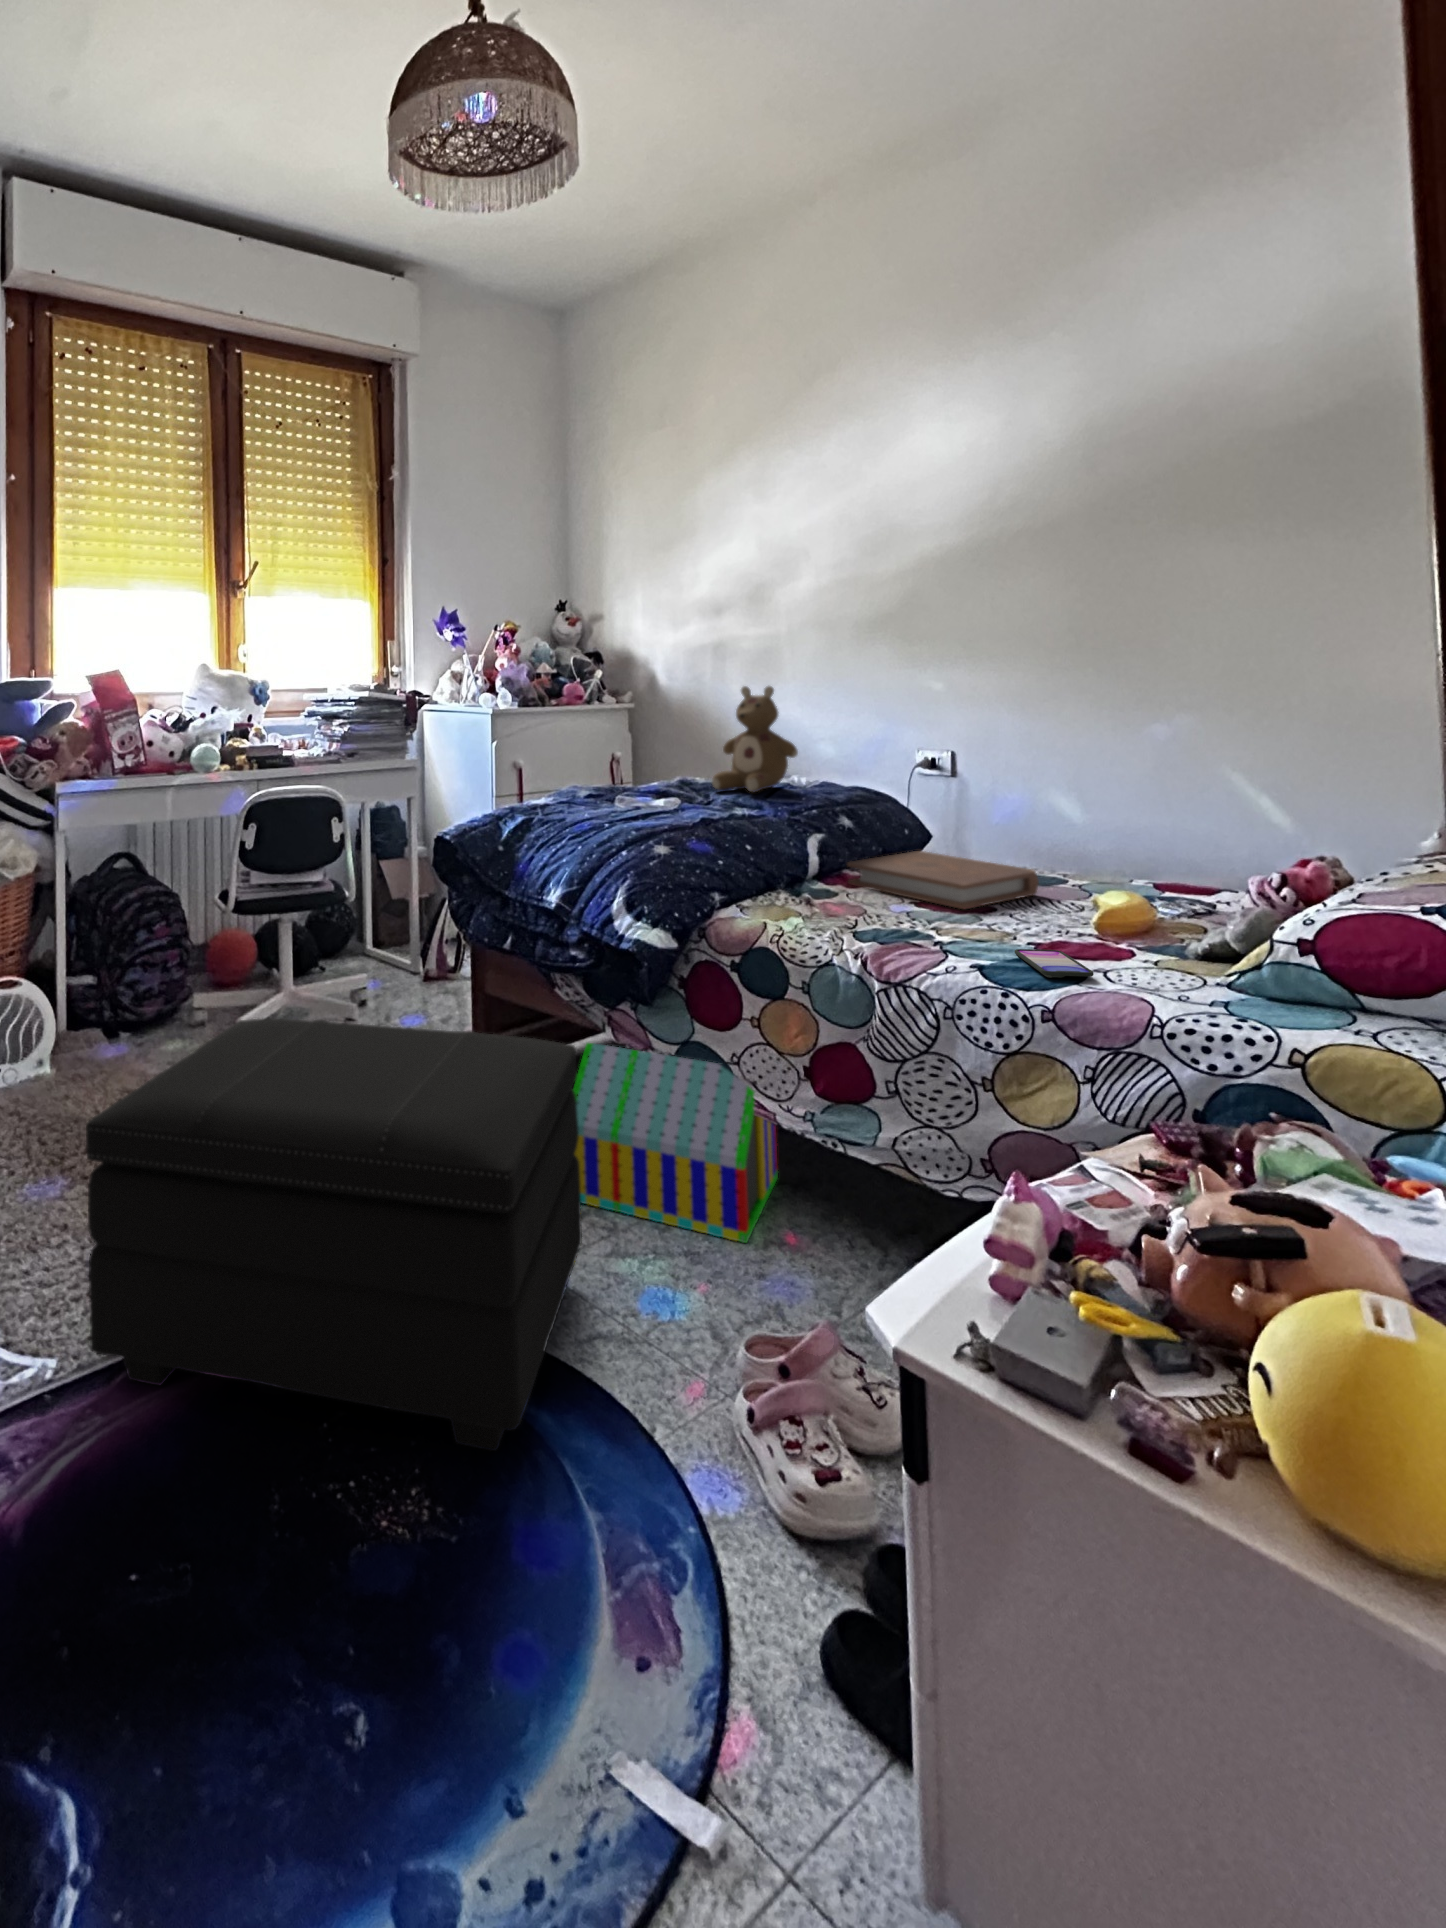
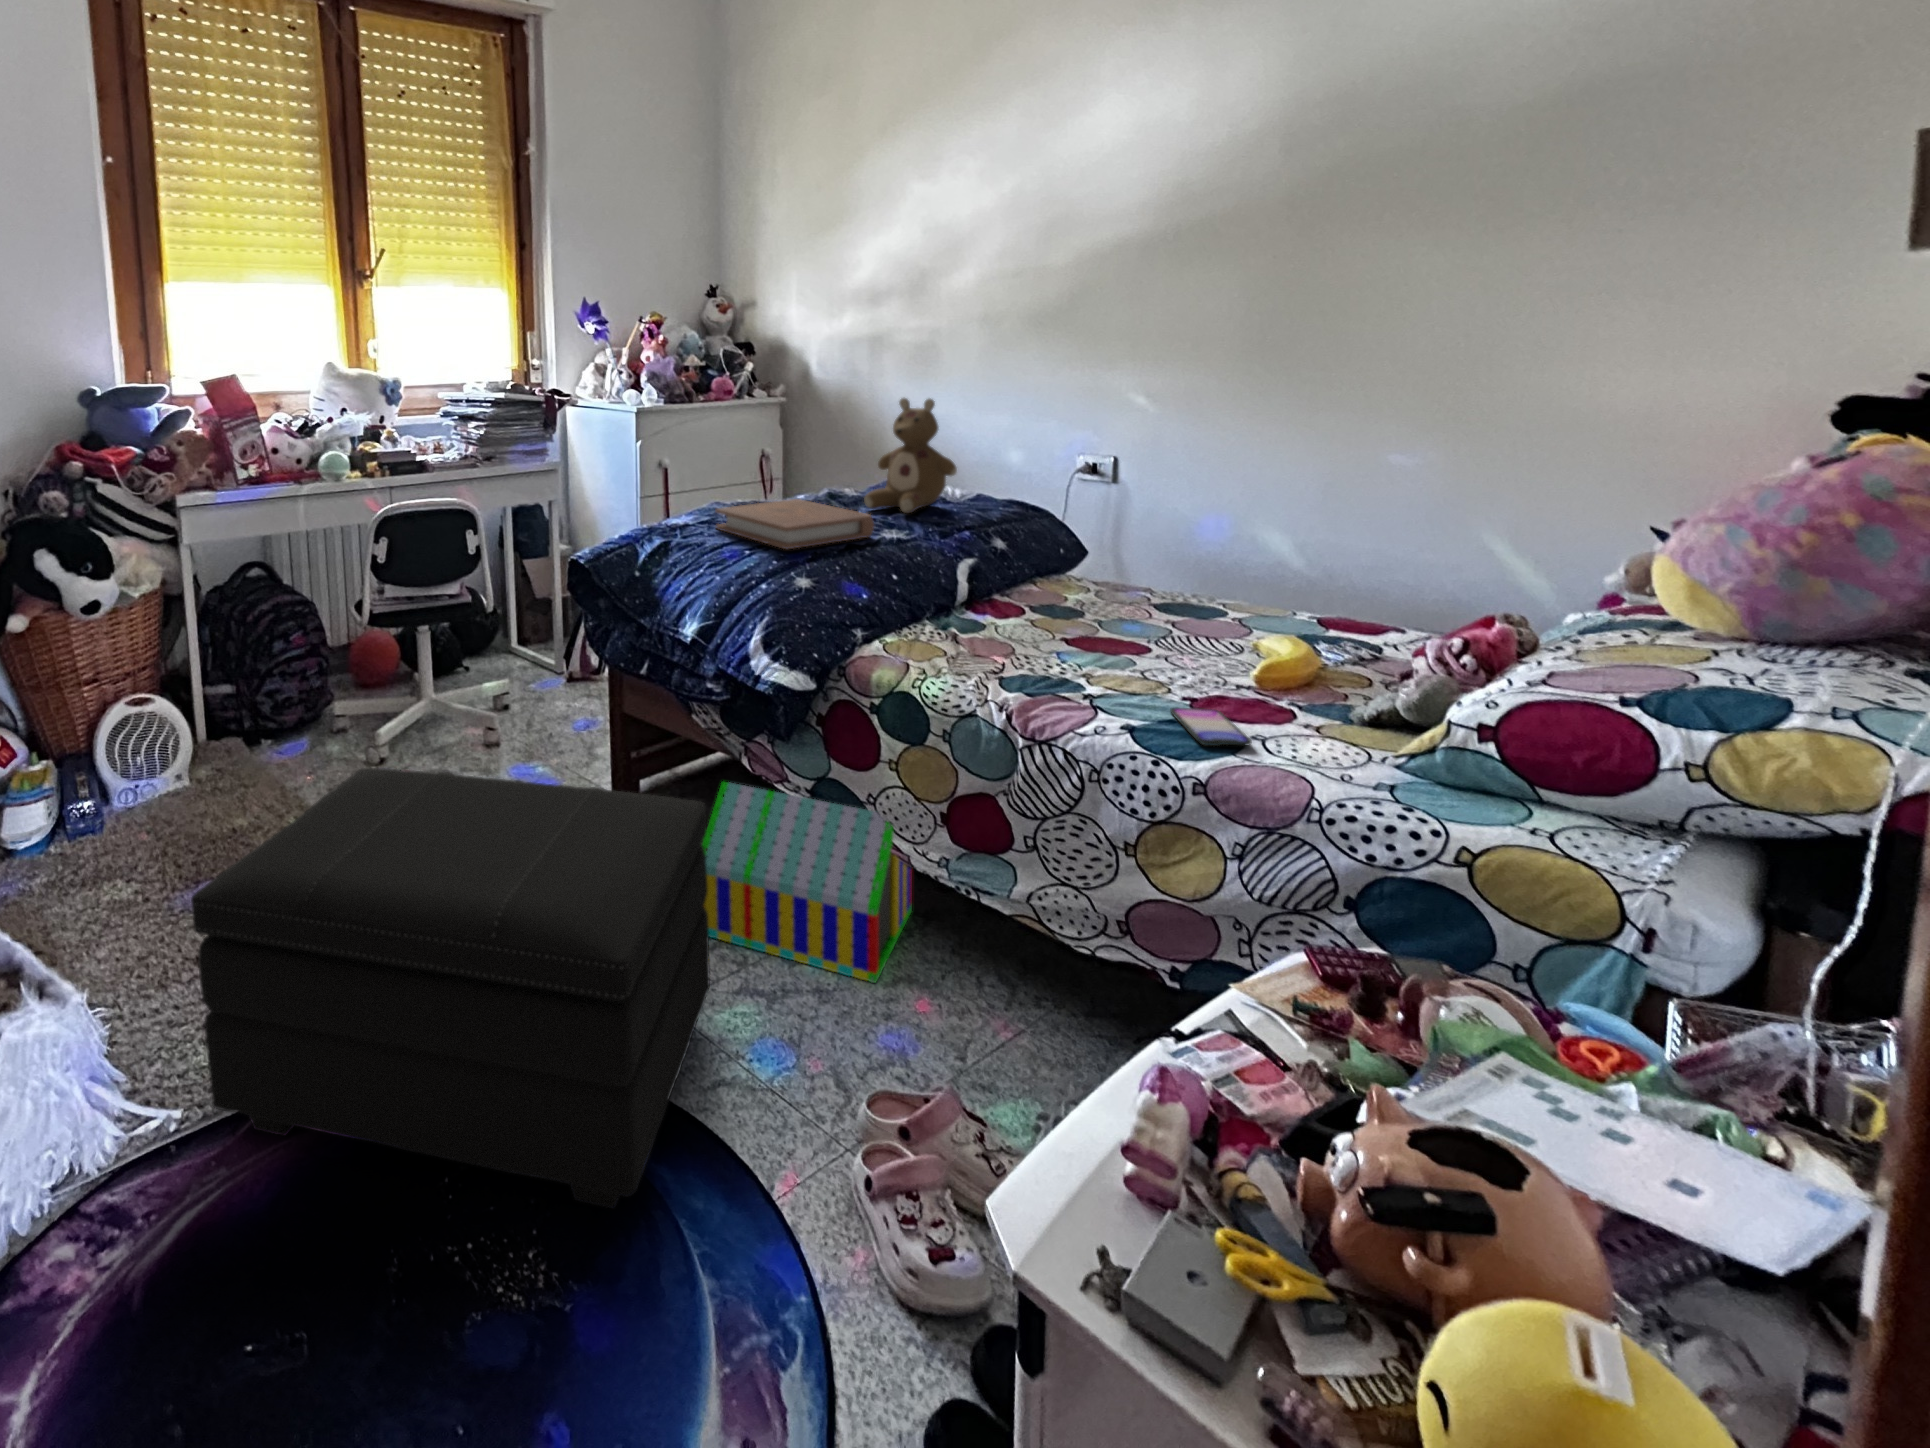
book: present [848,851,1039,909] -> present [715,499,874,549]

